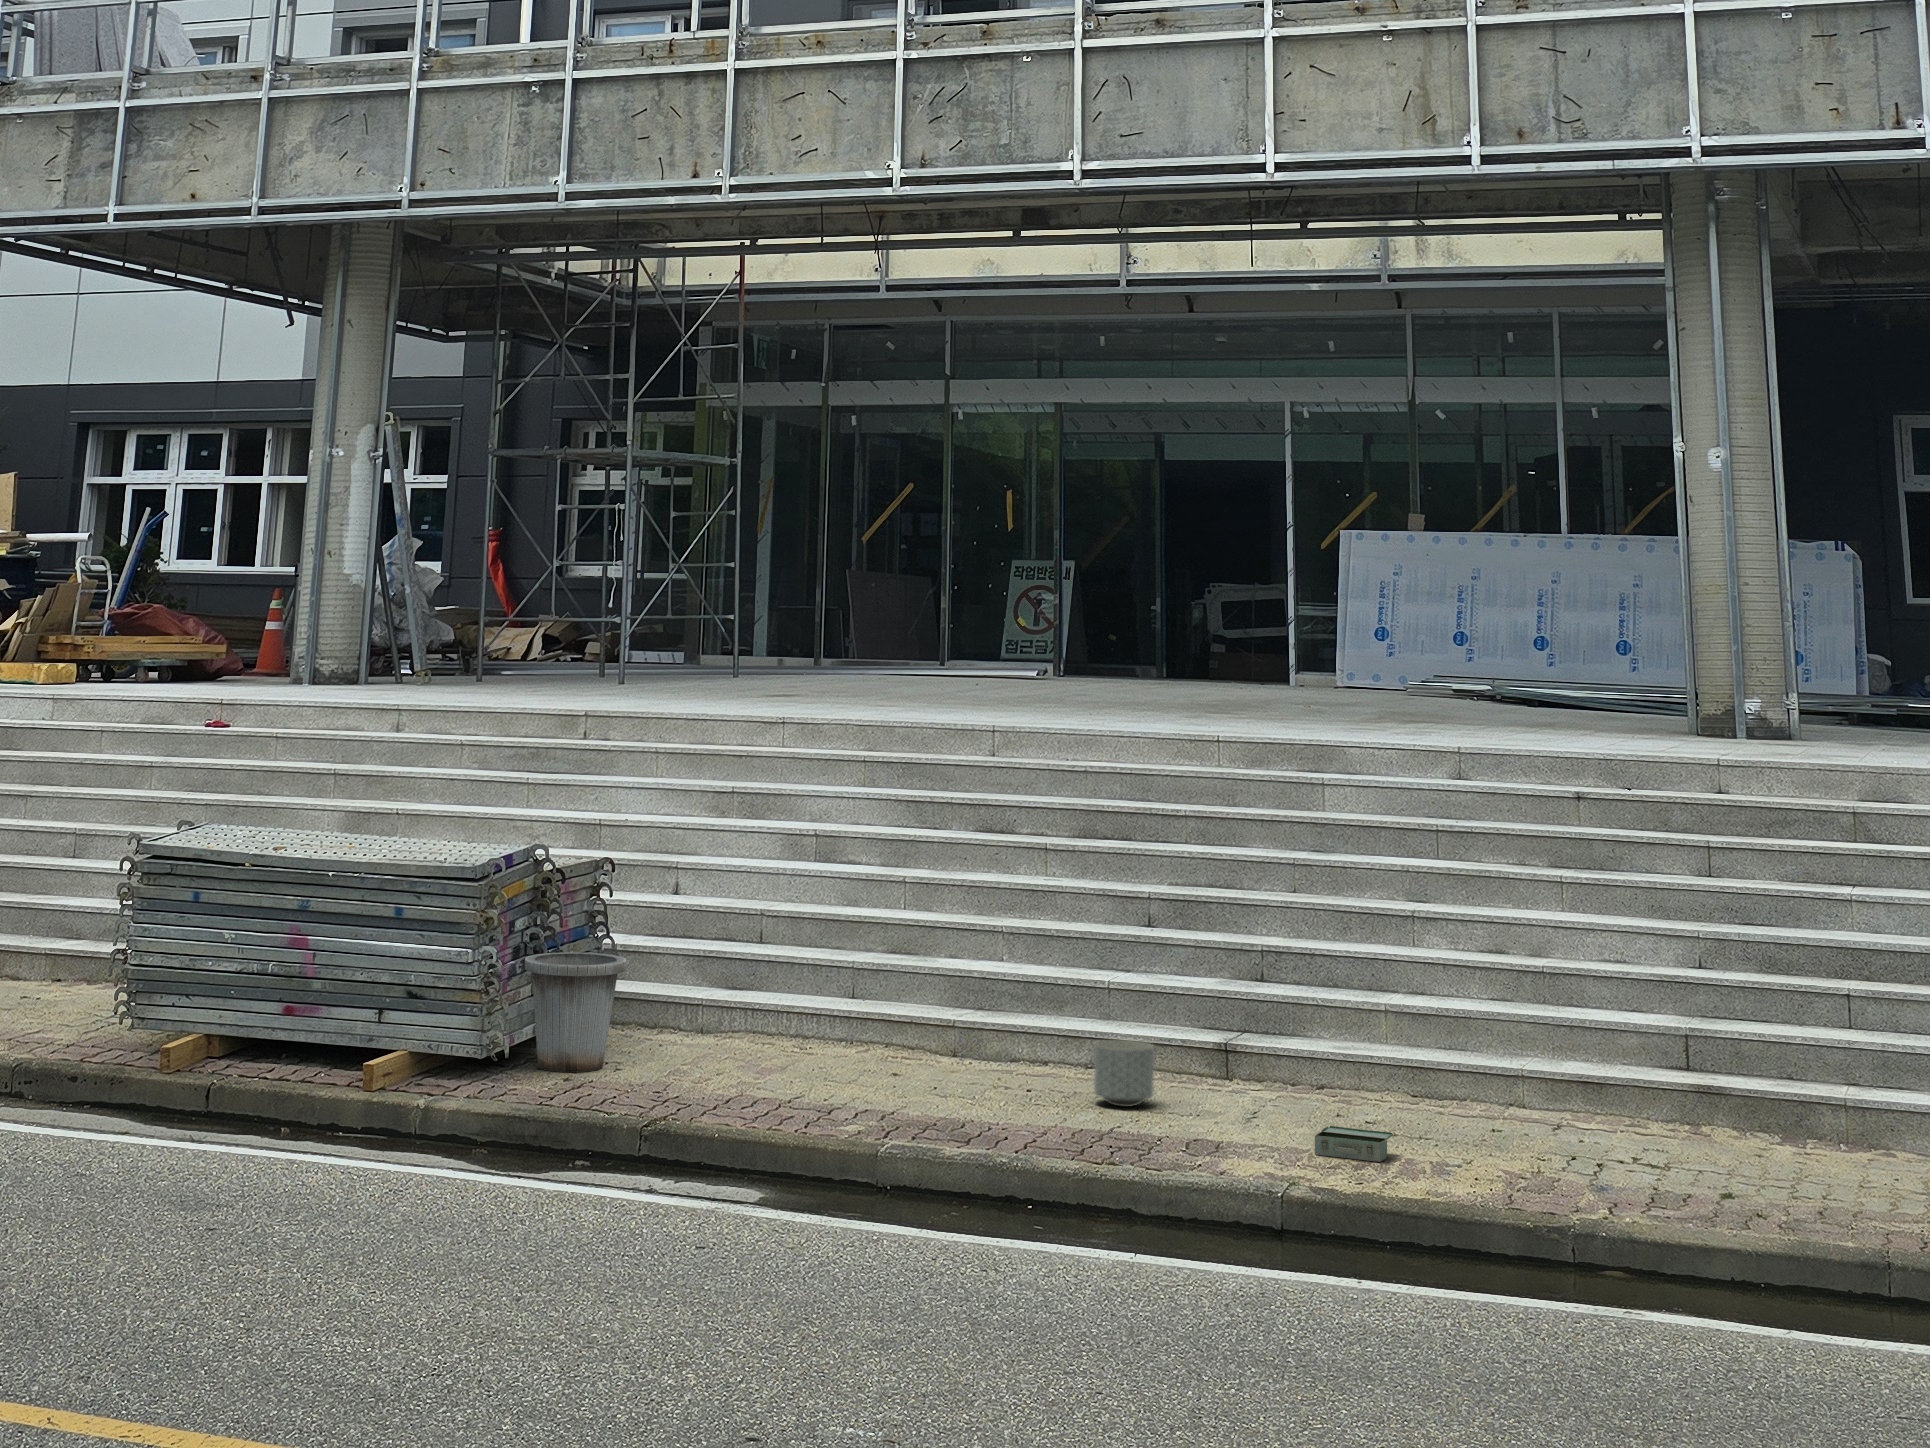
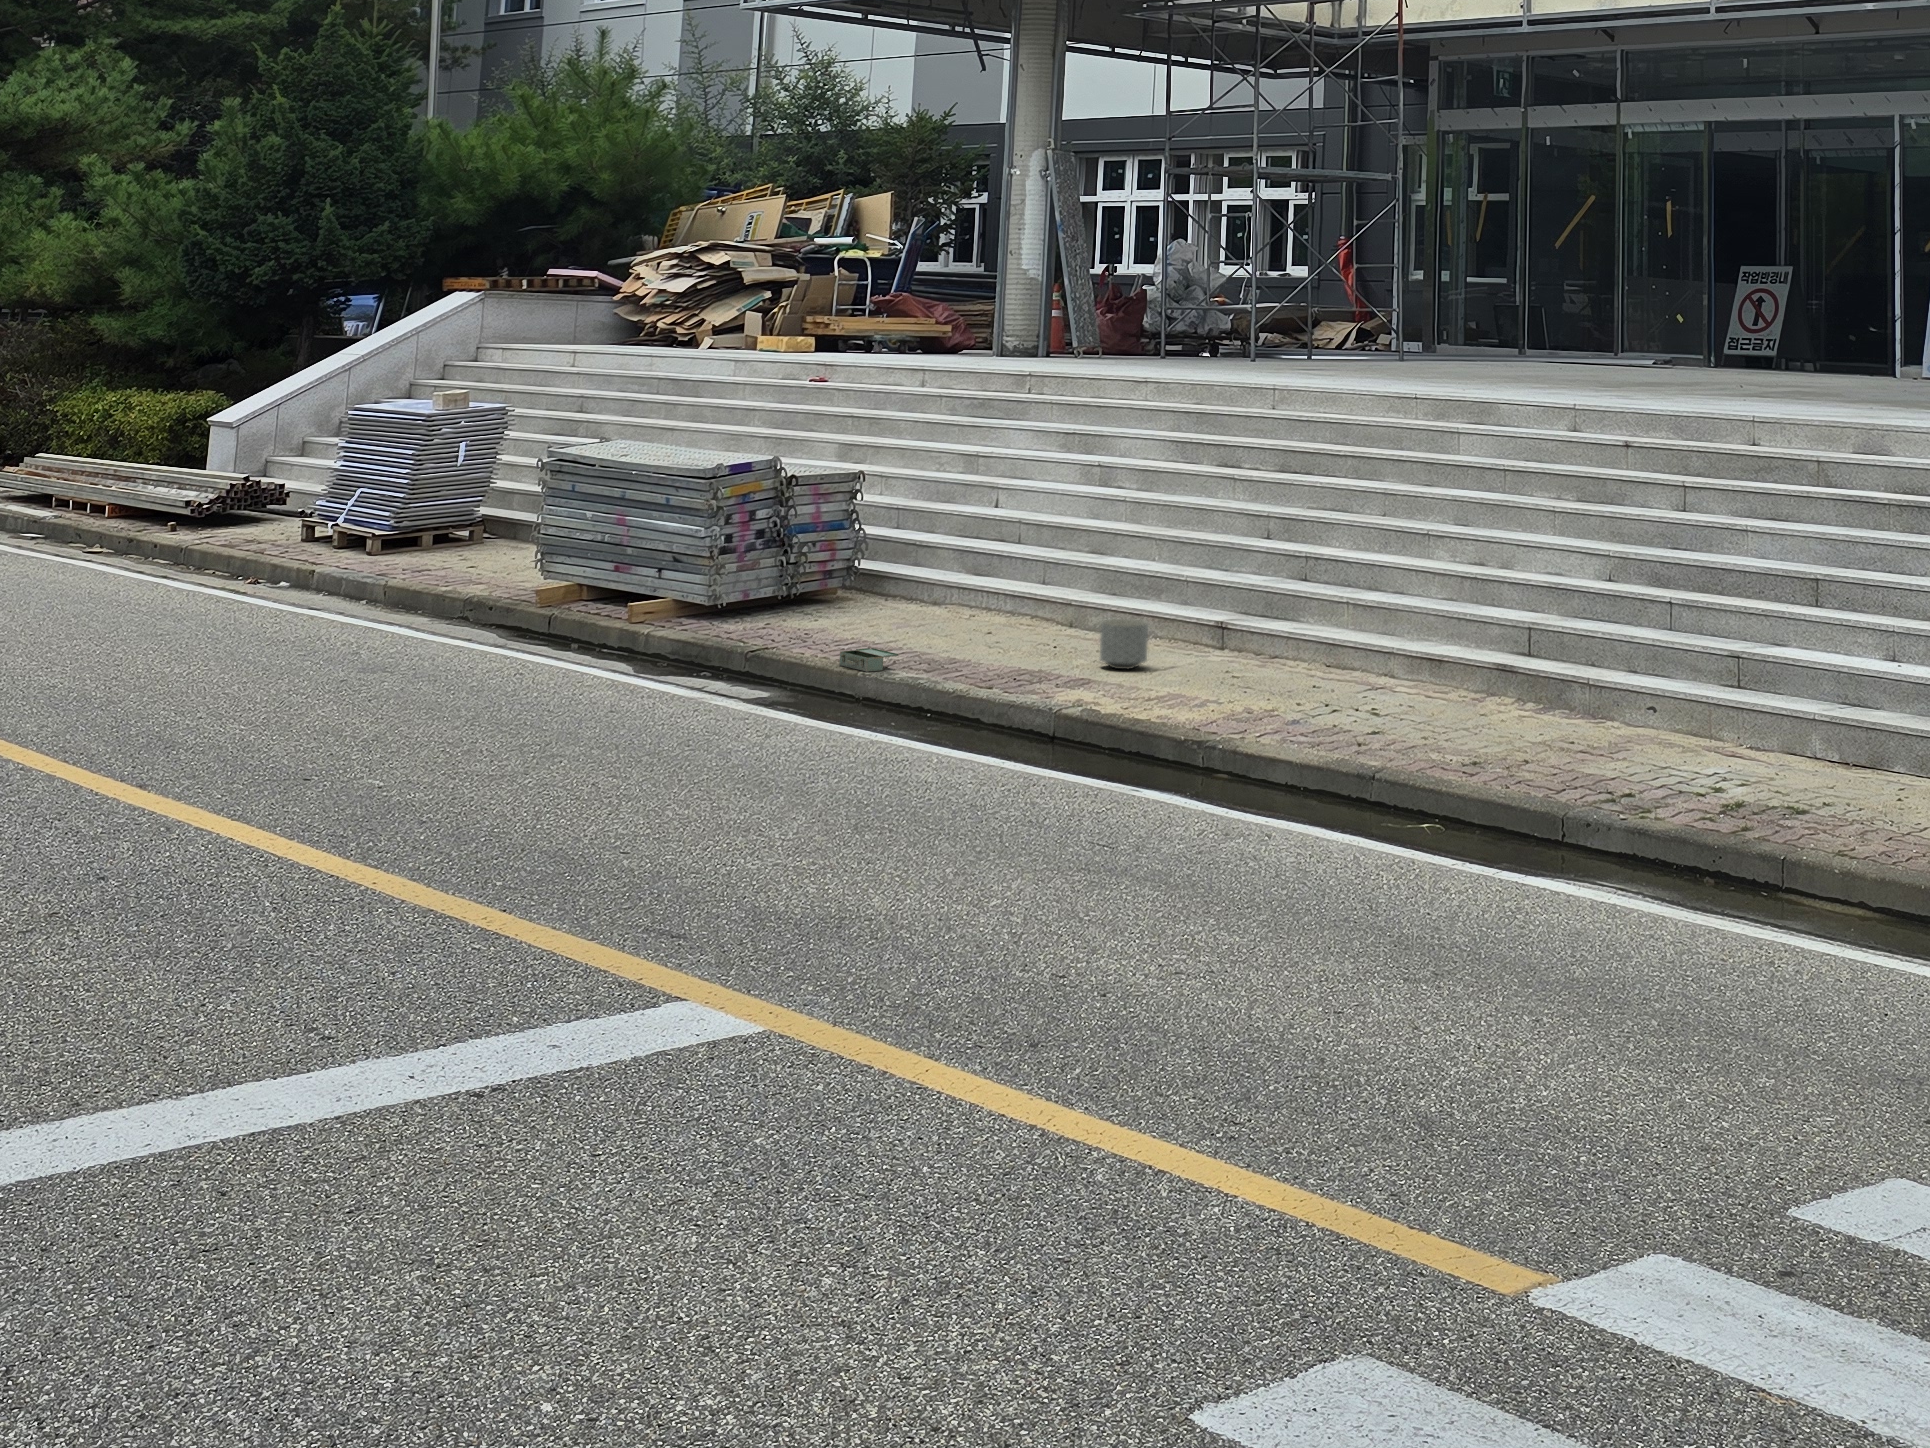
trash can: present [525,952,626,1072] -> none [758,538,836,623]
toolbox: present [1315,1126,1393,1162] -> present [839,648,898,672]

